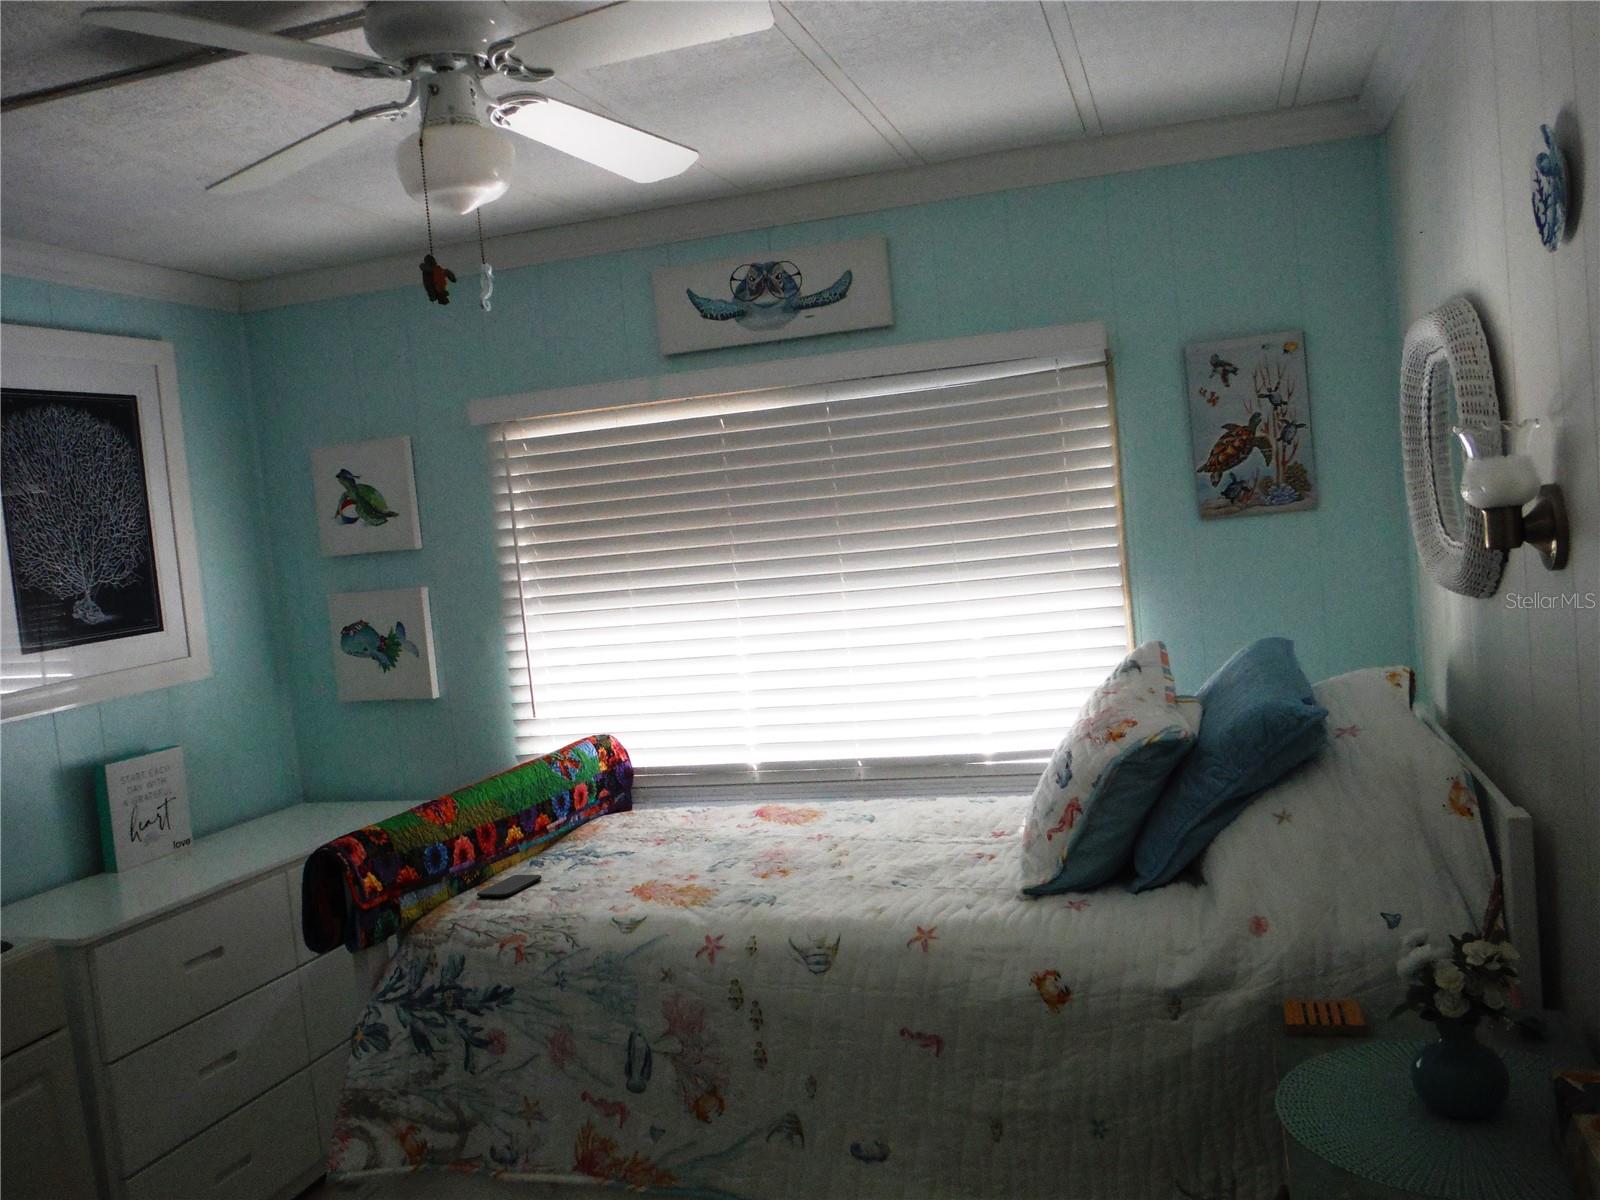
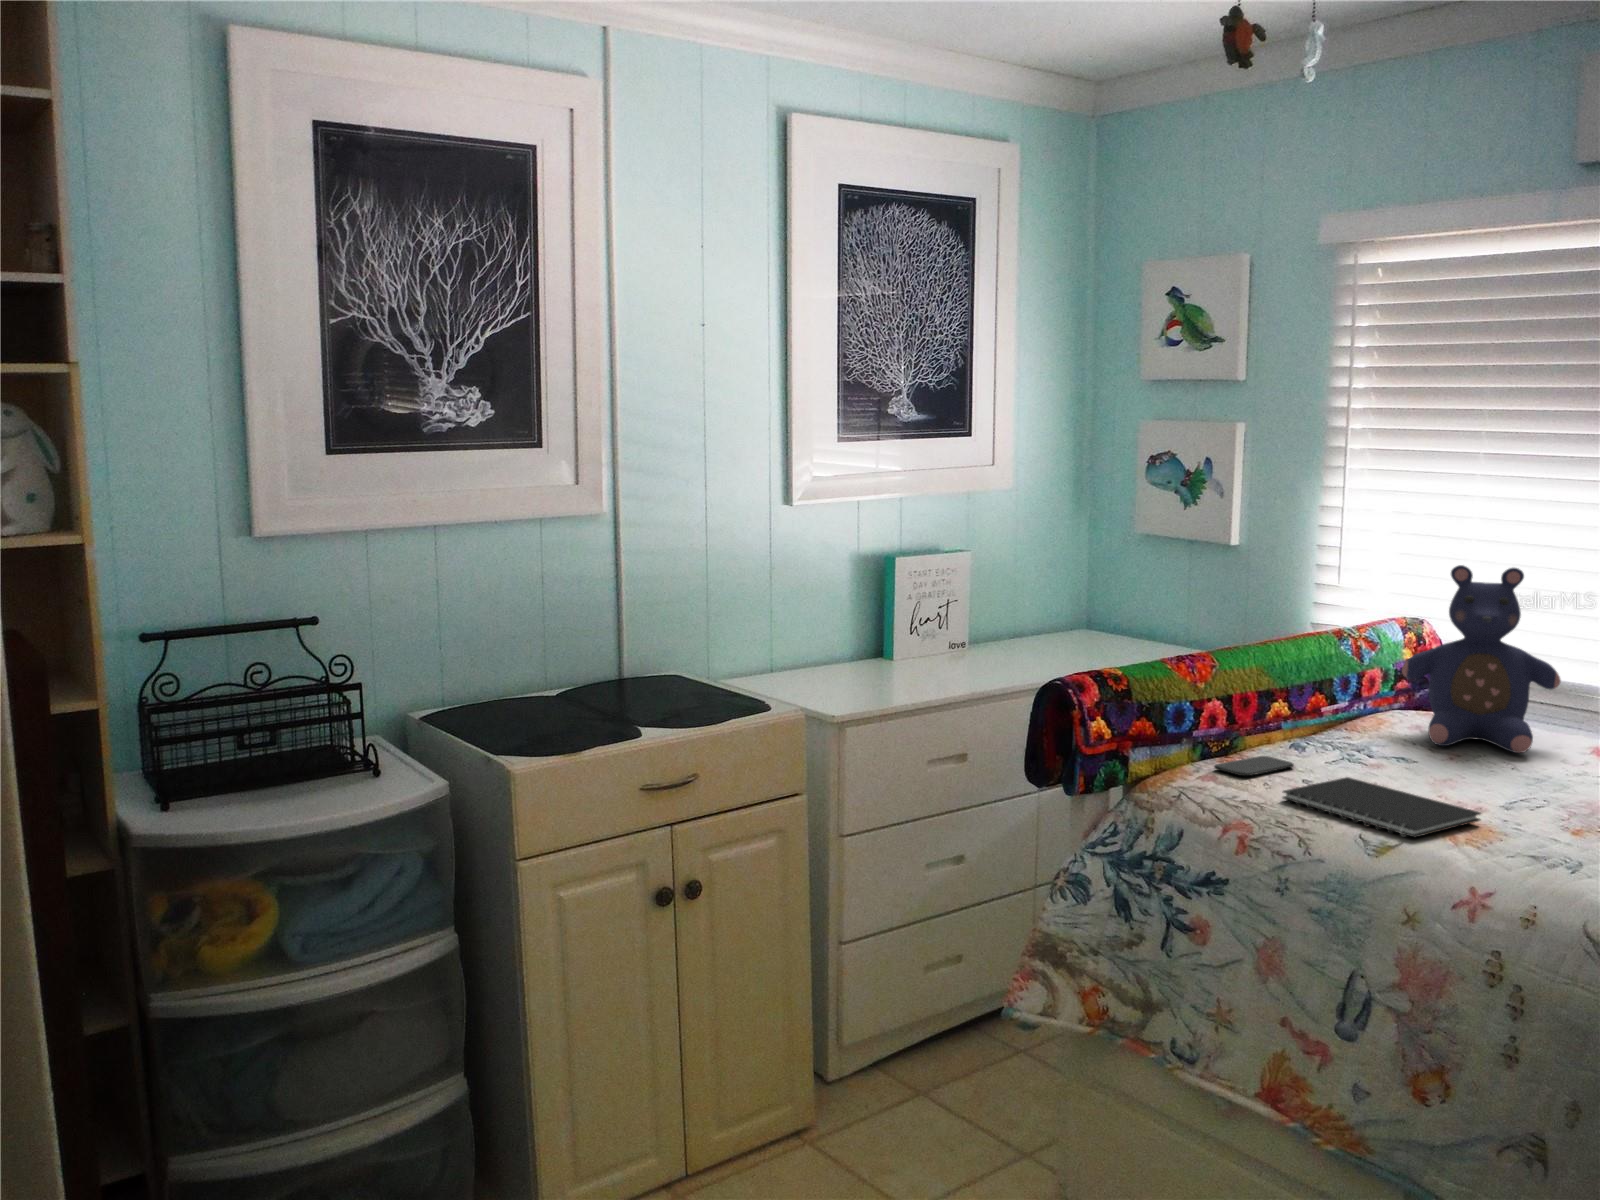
teddy bear: none [603,682,718,834] -> present [1402,565,1561,753]
notebook: none [542,875,696,912] -> present [1283,777,1481,837]

